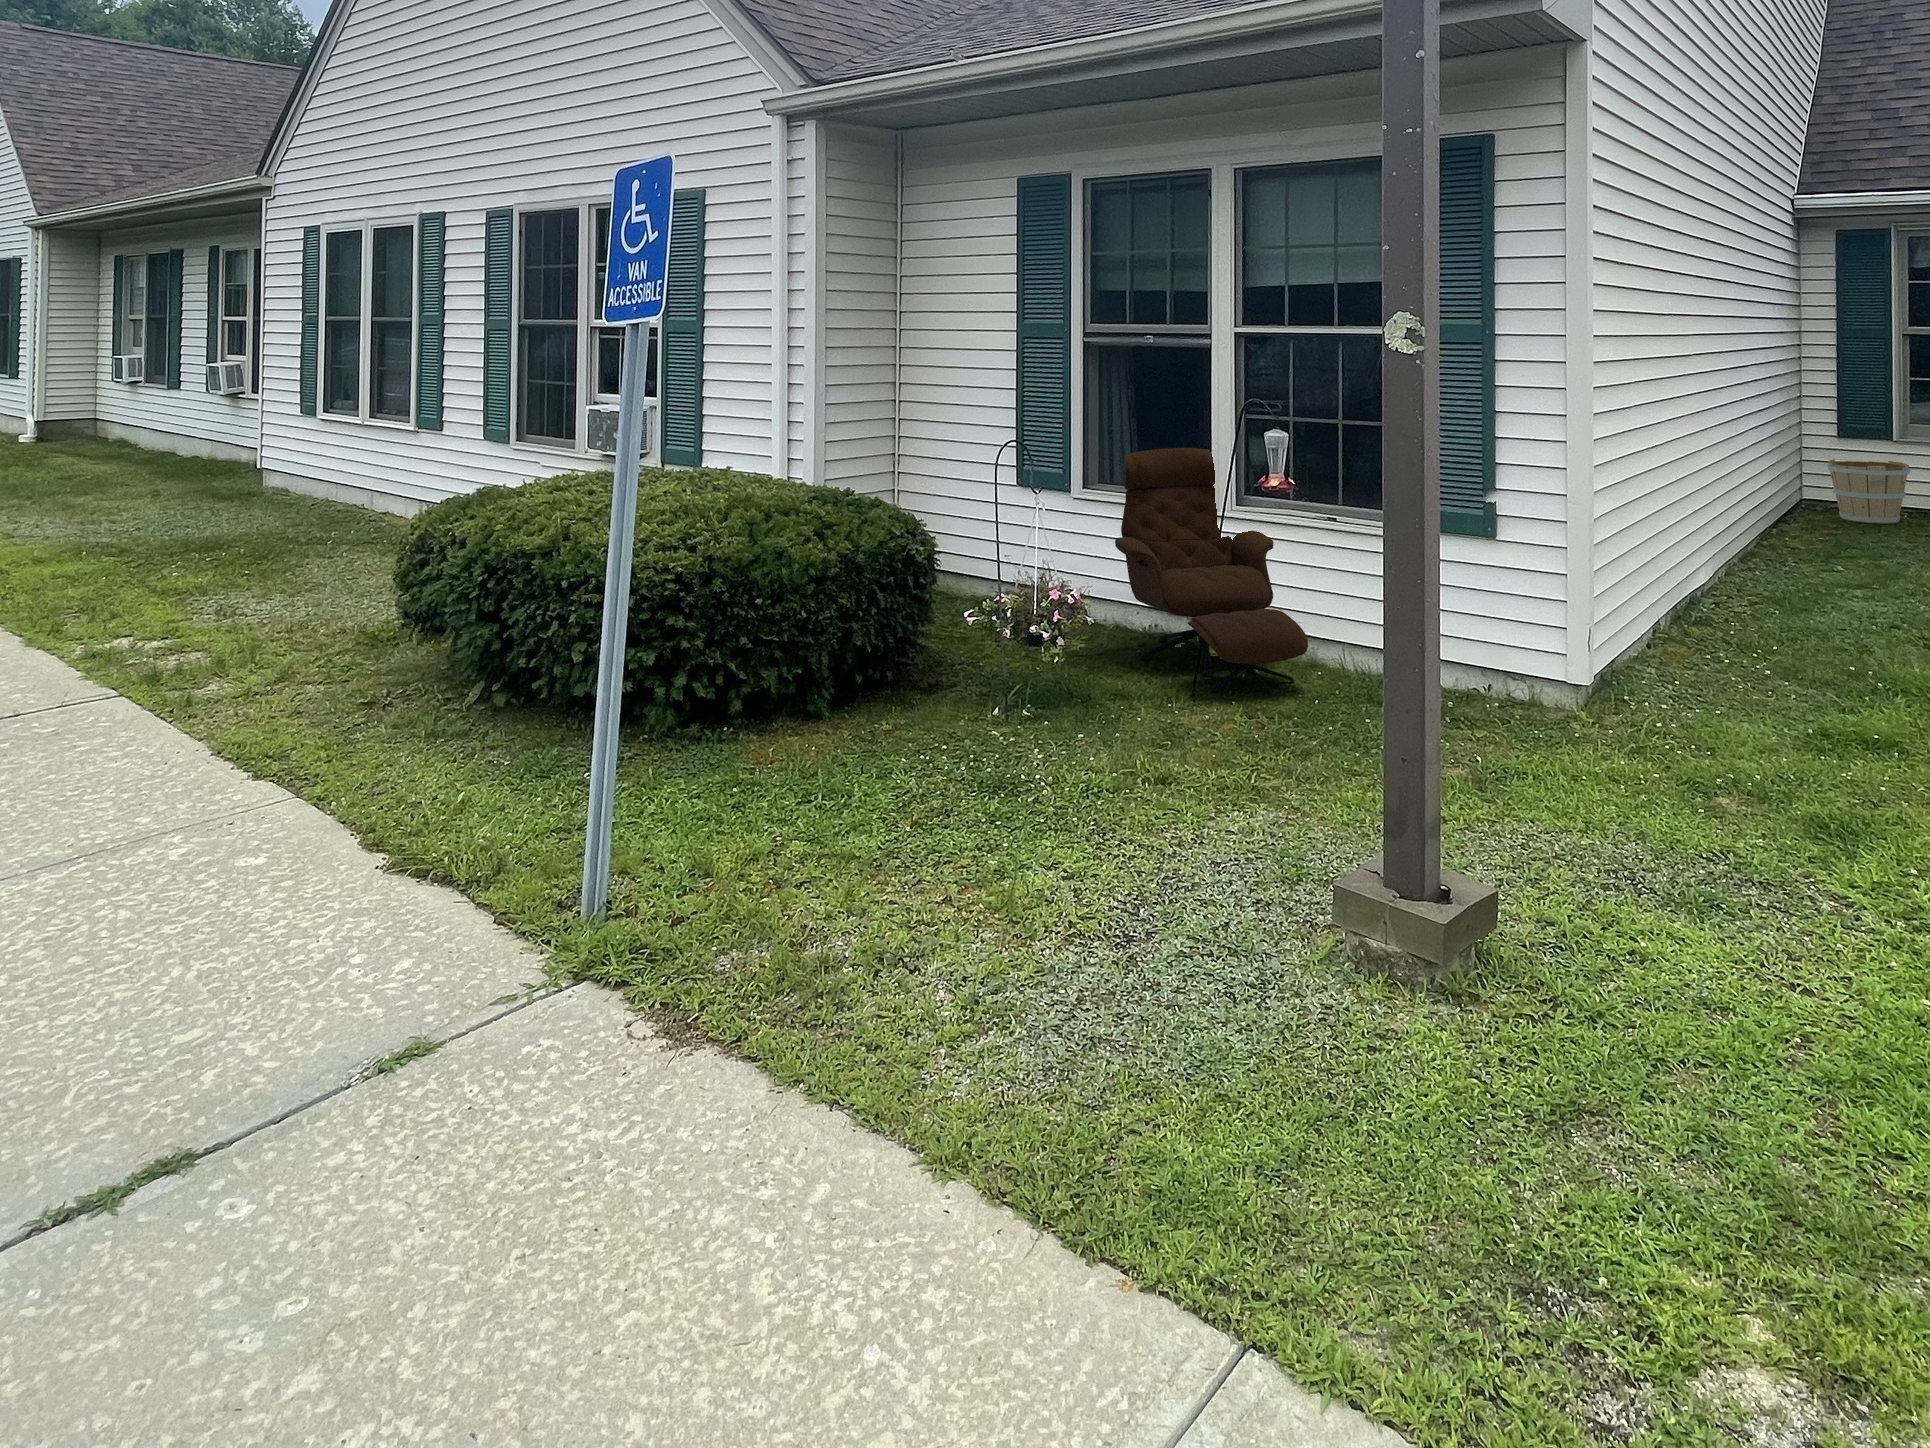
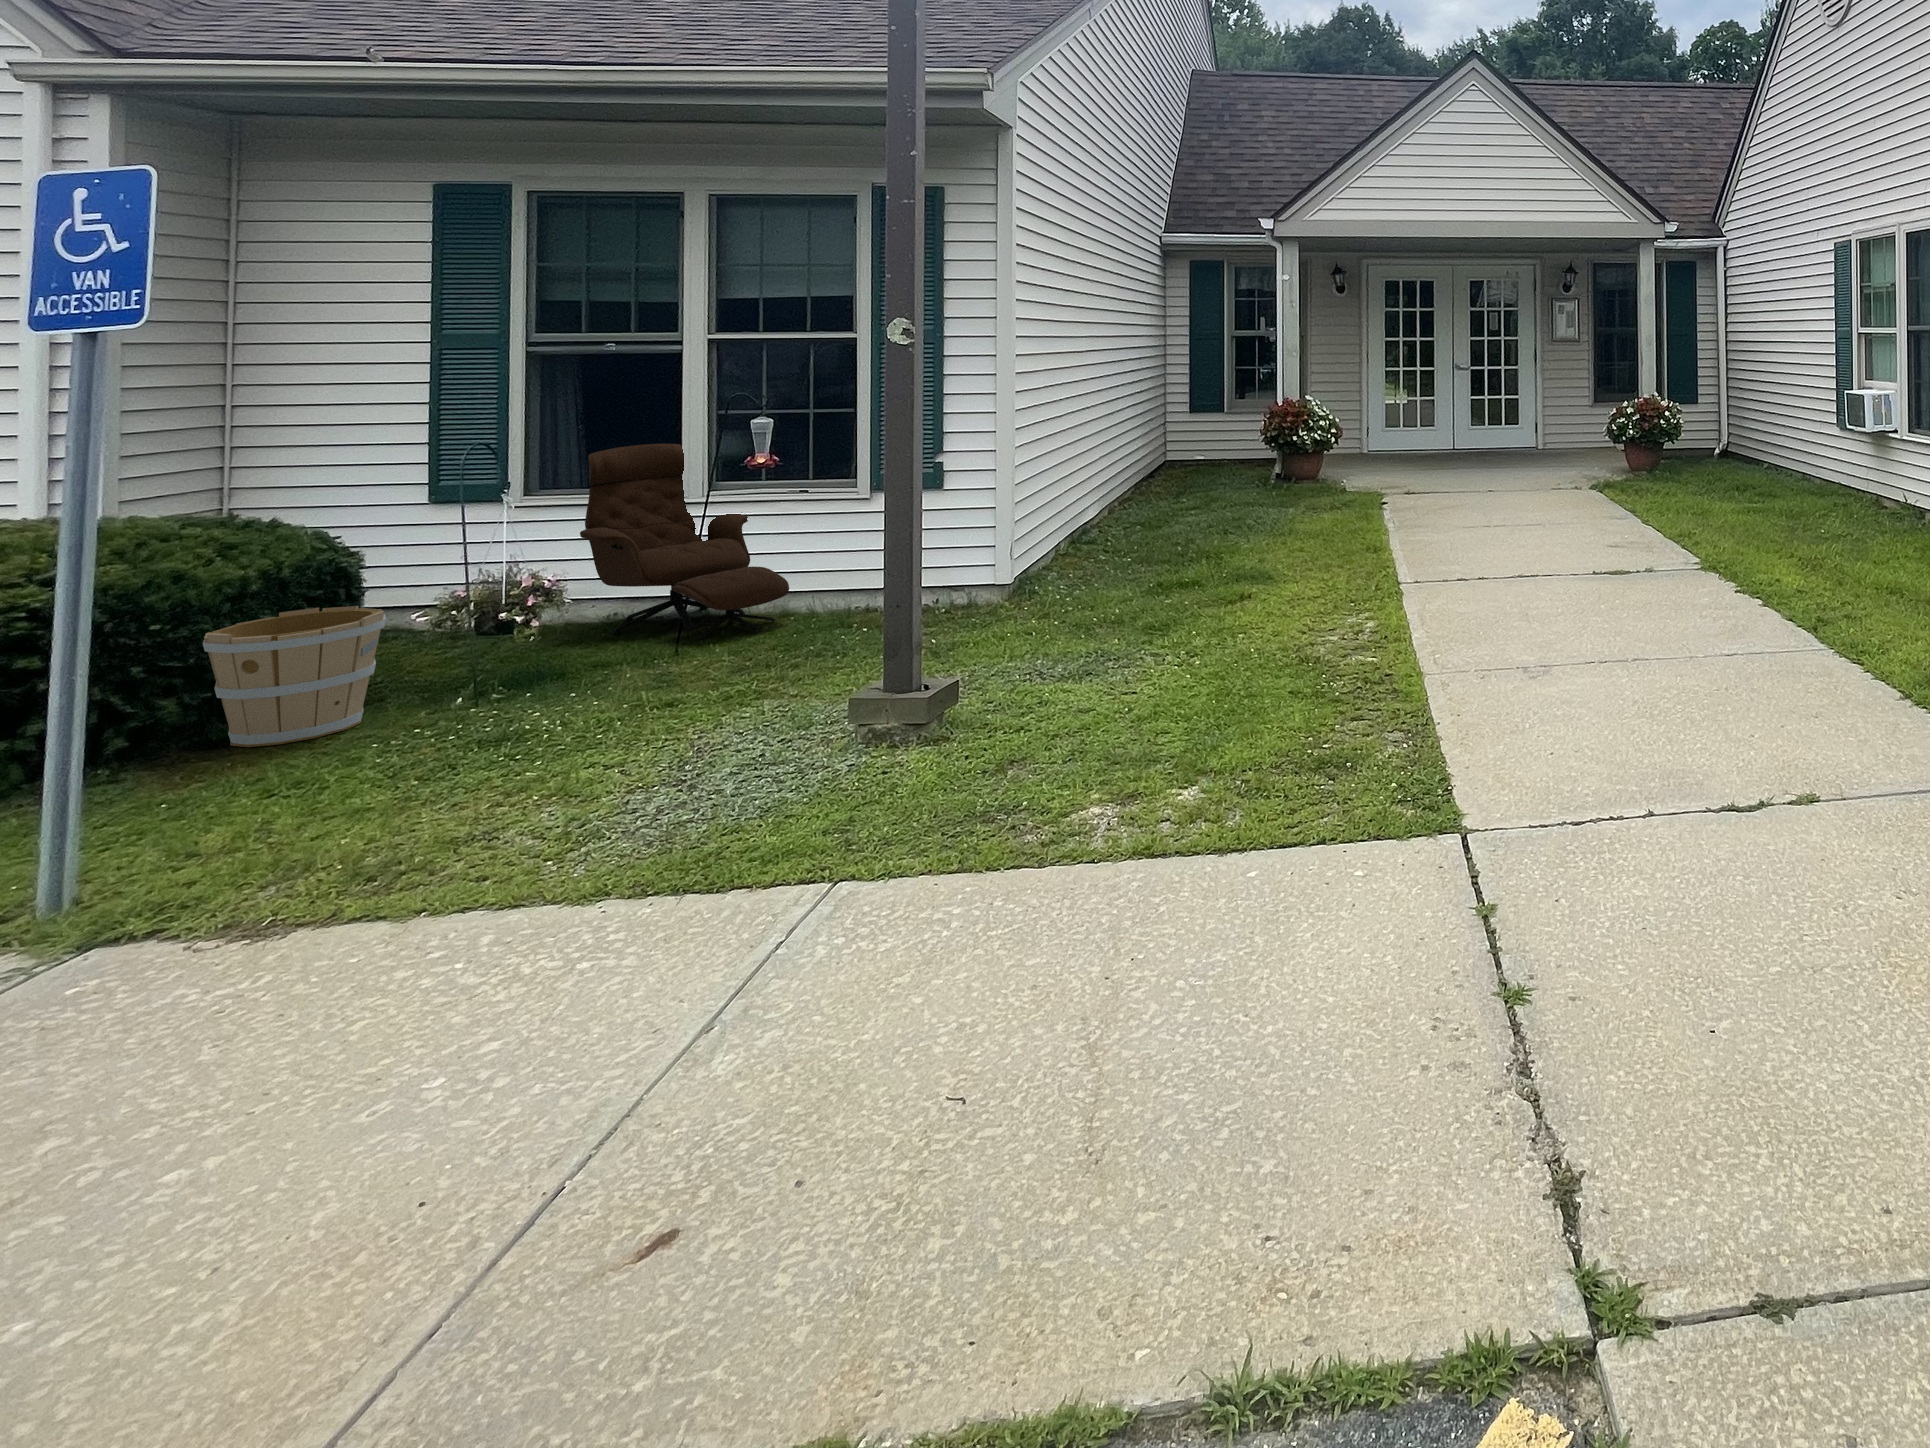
wooden bucket: present [1827,460,1910,524] -> present [203,606,386,747]

